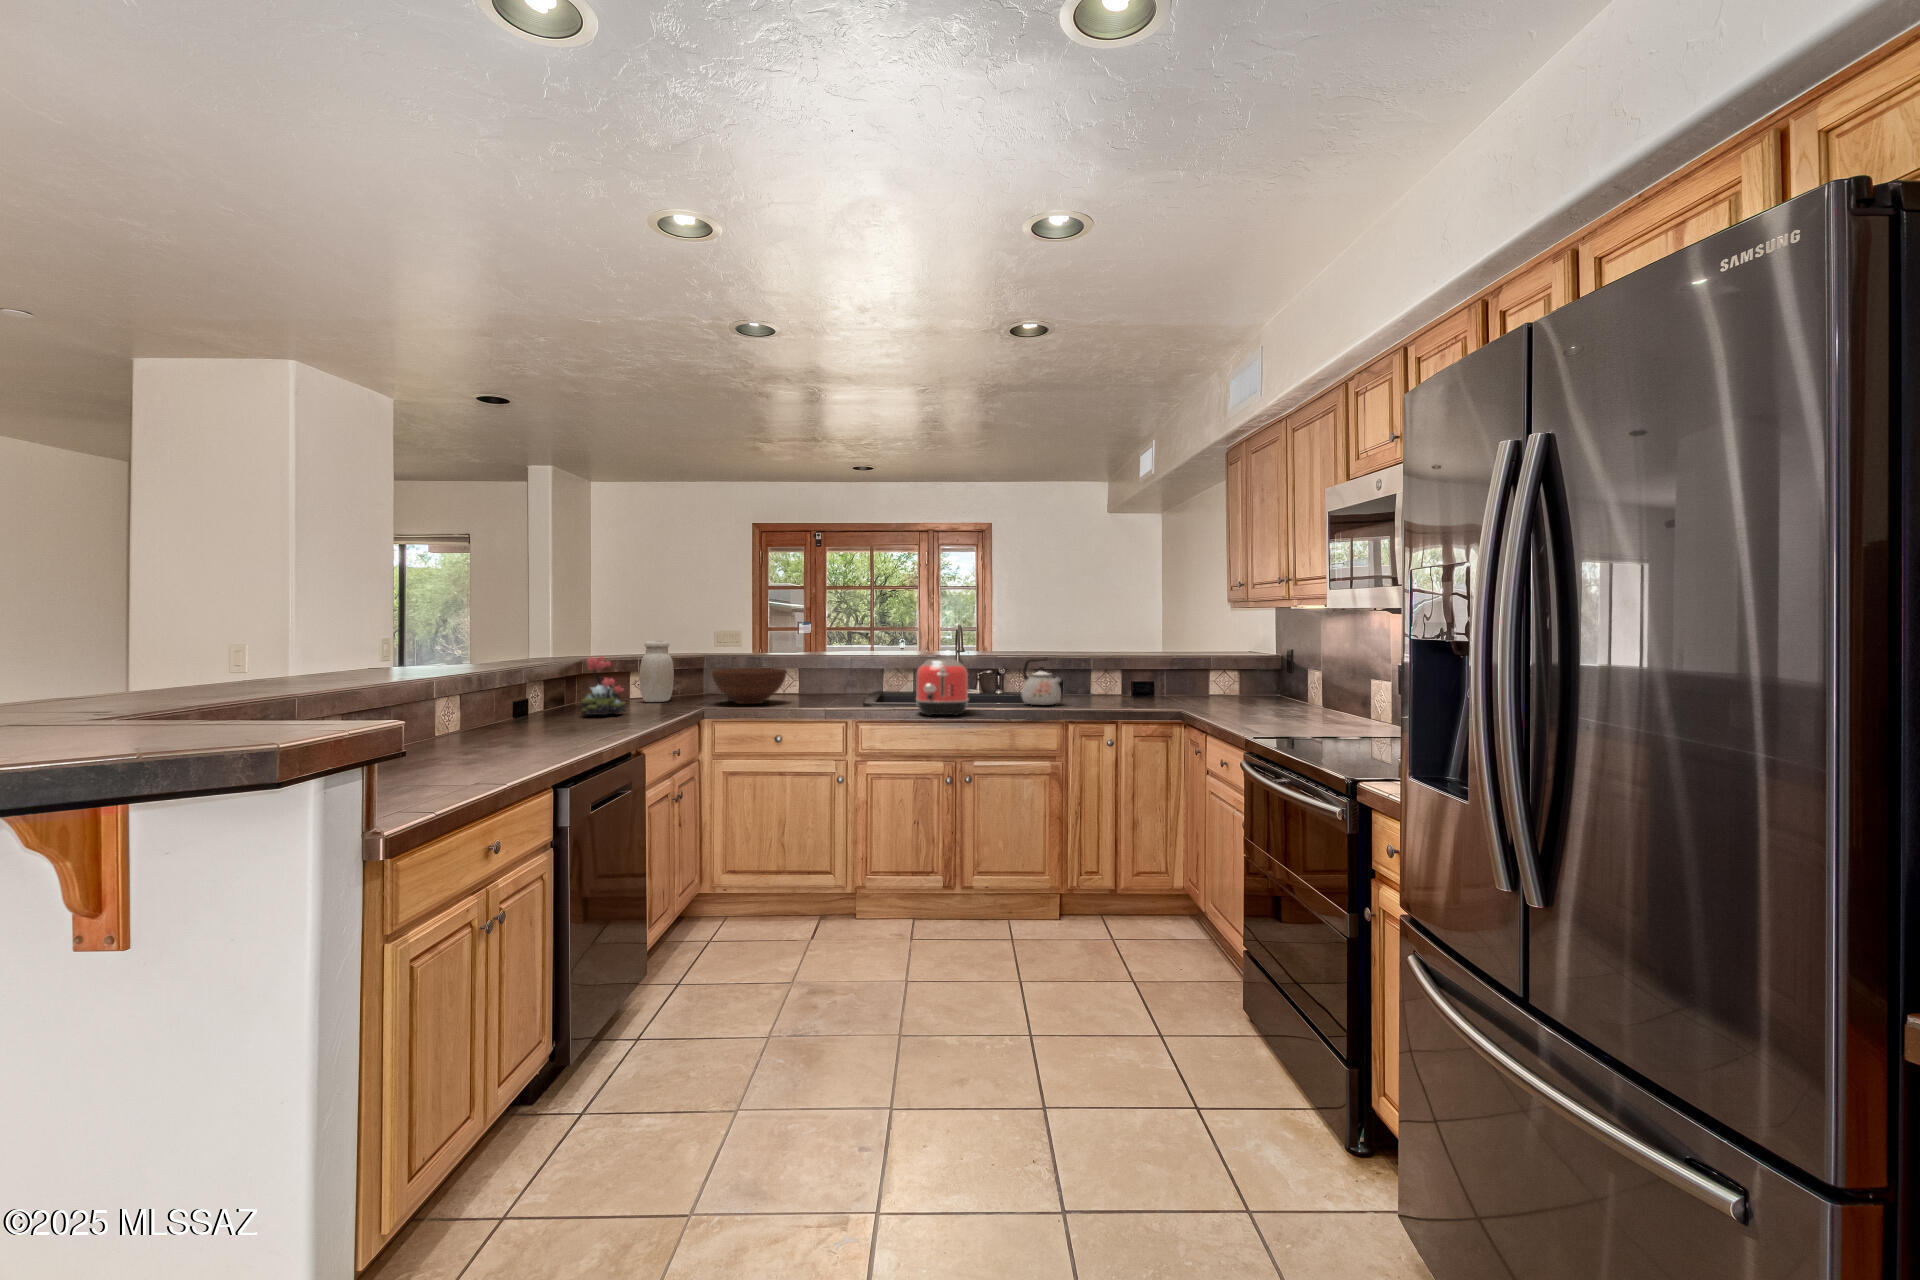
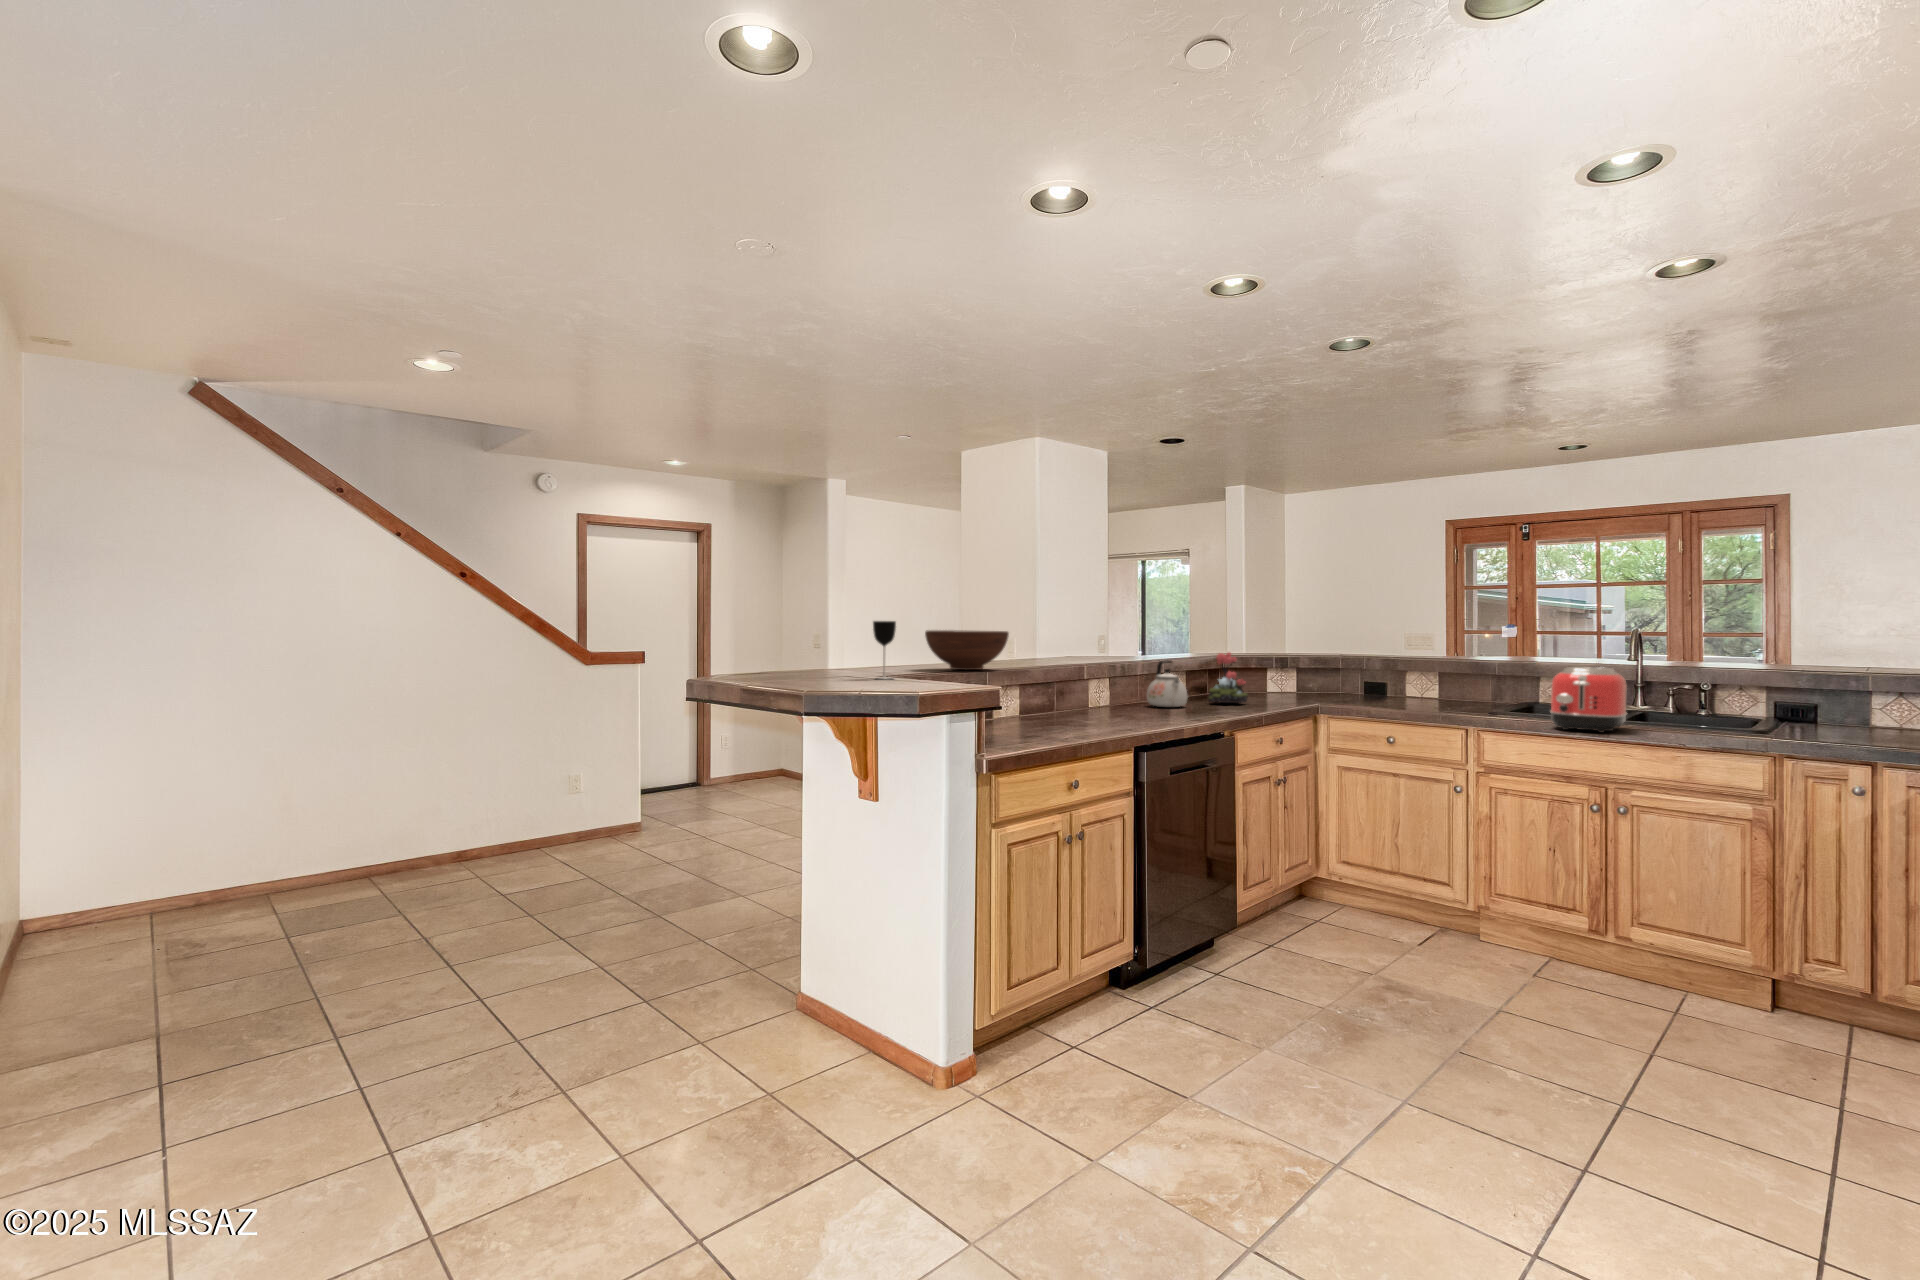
wine glass: none [62,628,119,730] -> present [873,621,896,679]
jar: present [639,641,674,702] -> none [1271,641,1304,697]
kettle: present [1022,659,1061,705] -> present [1147,661,1188,708]
fruit bowl: present [712,668,787,704] -> present [925,630,1009,670]

